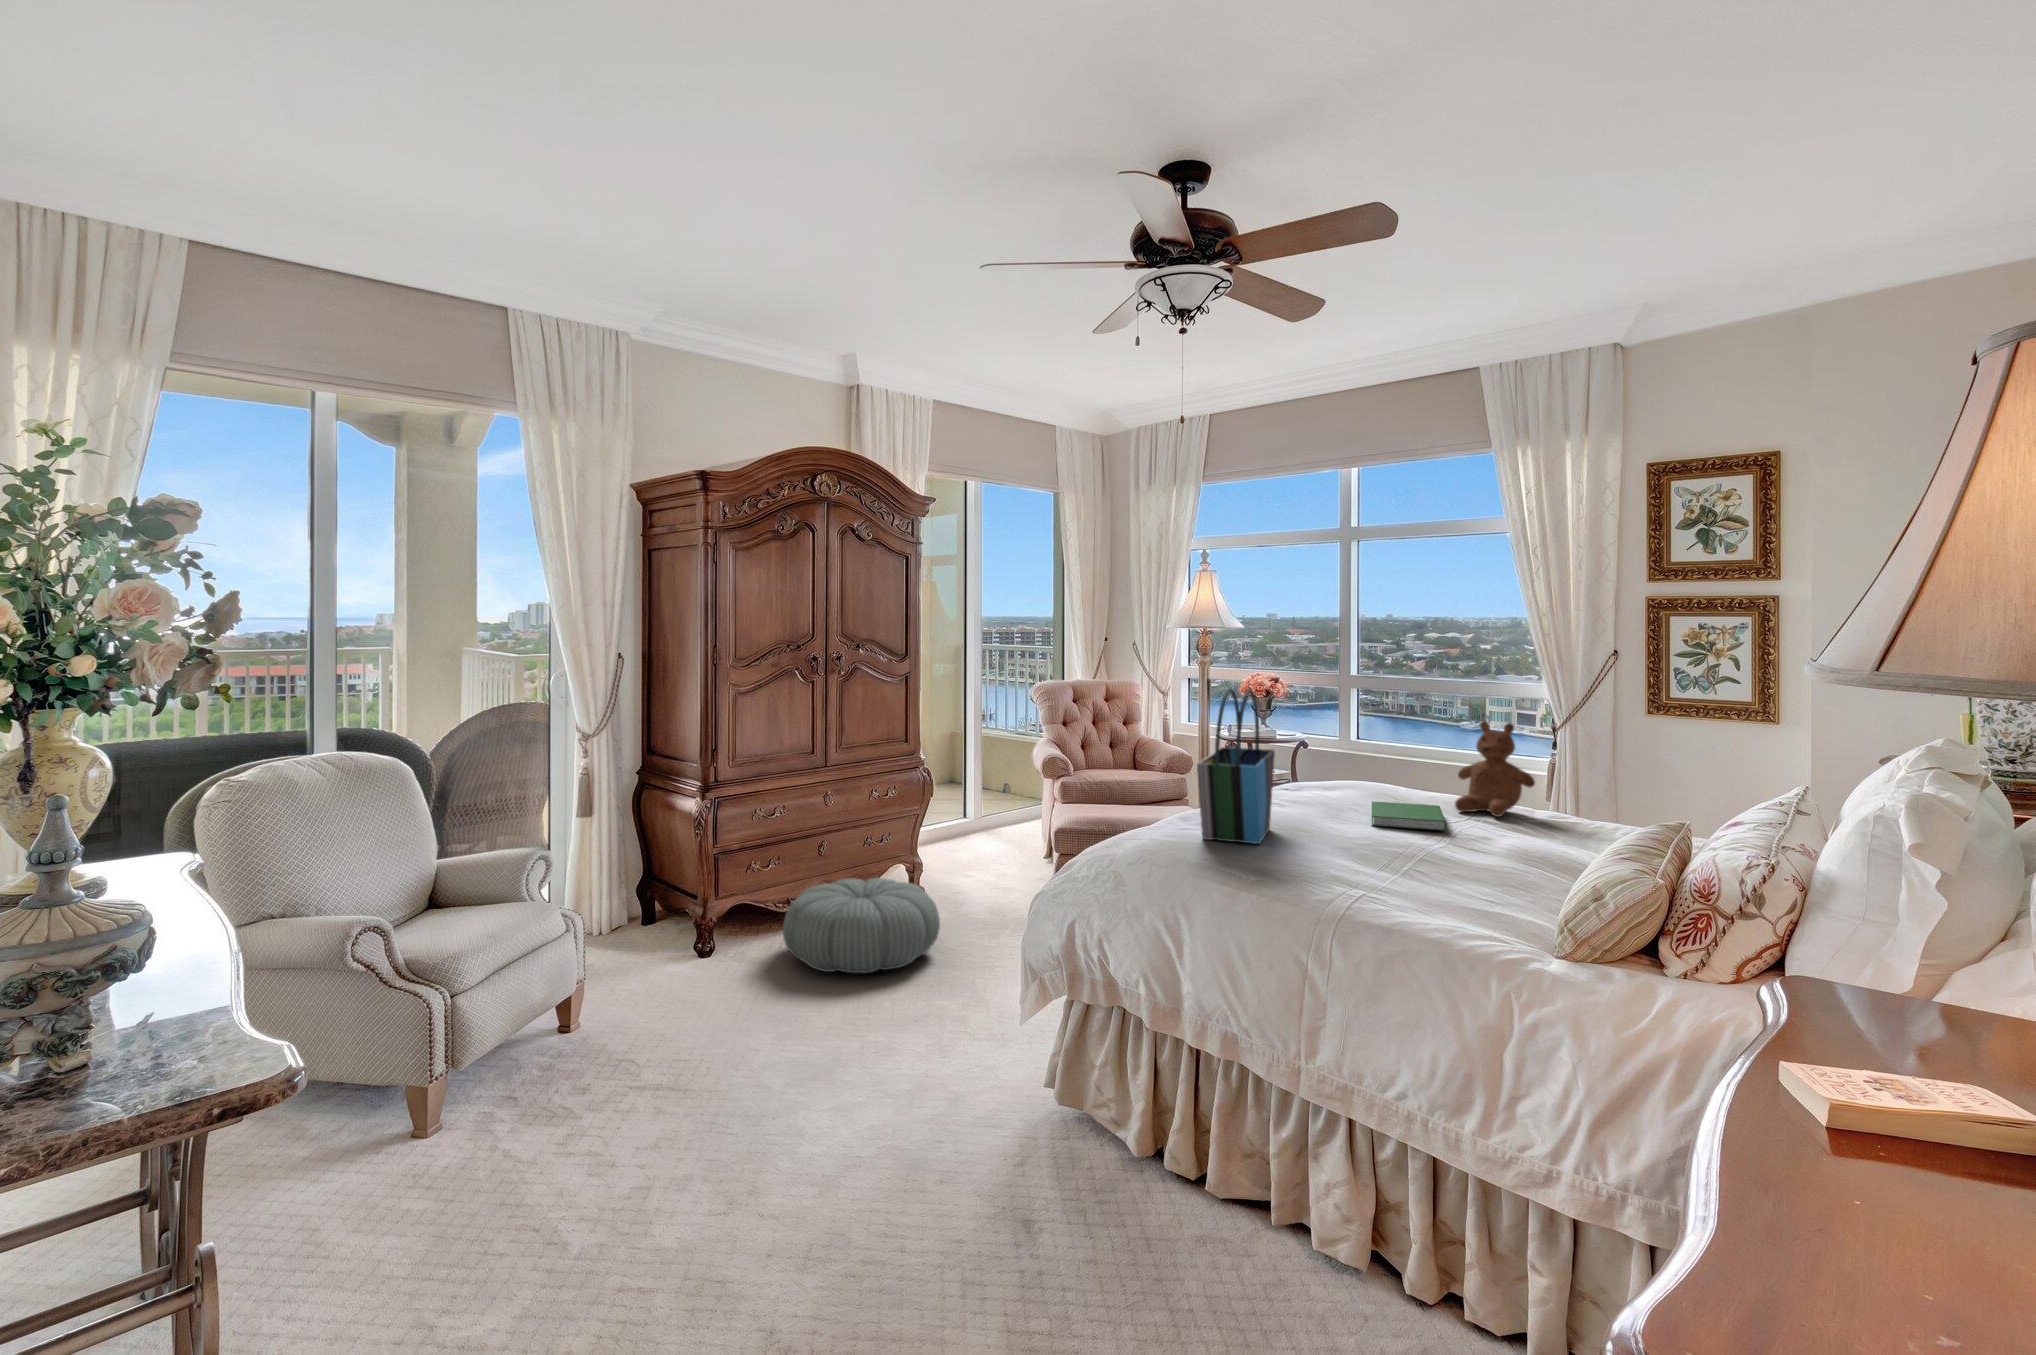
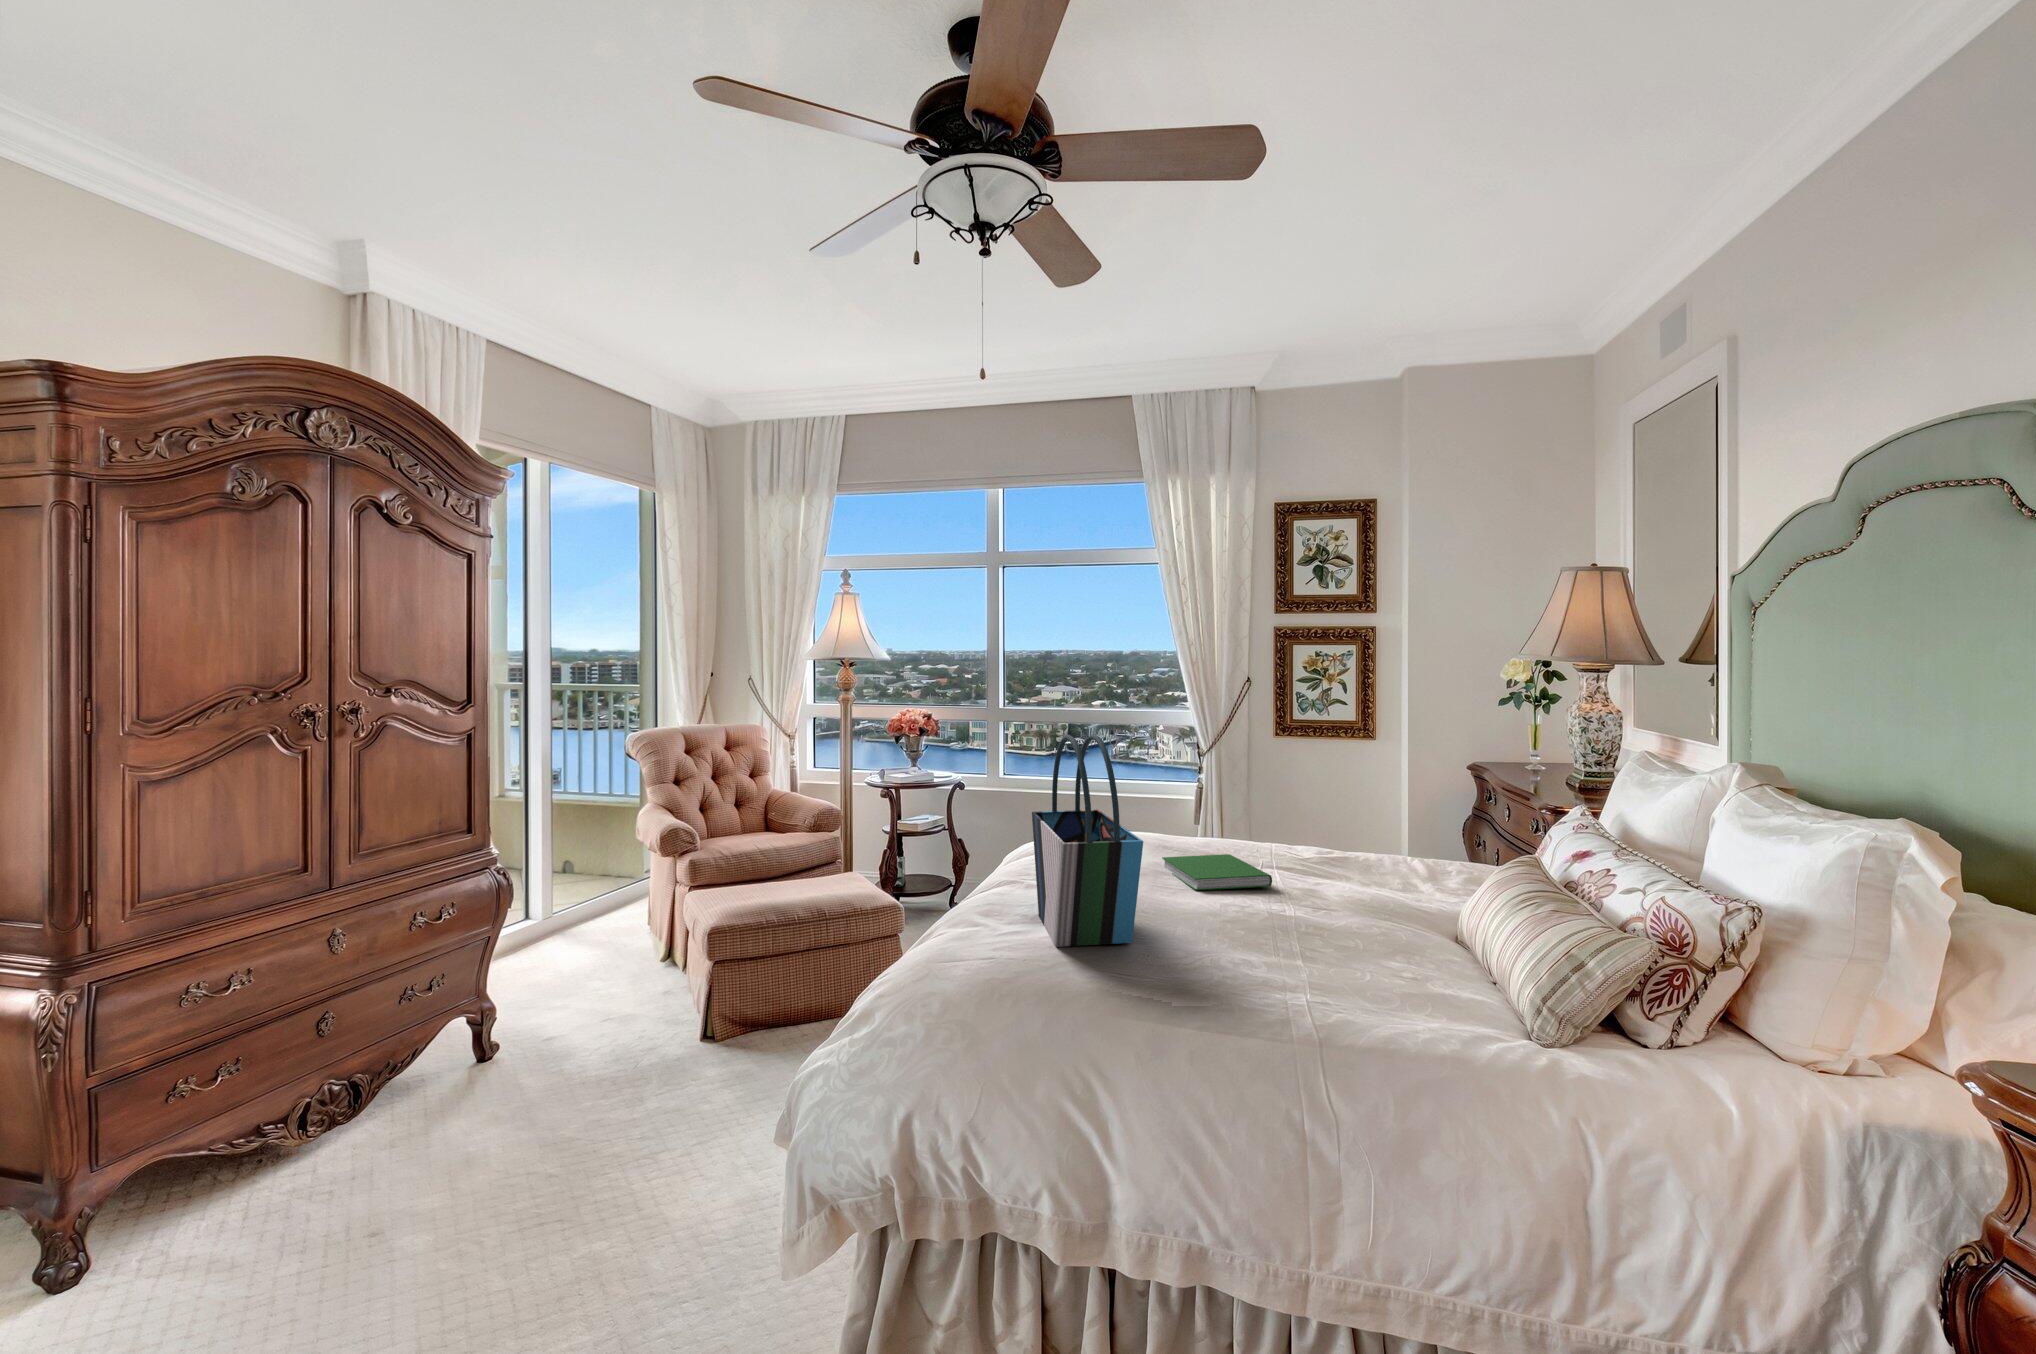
teddy bear: present [1455,722,1535,817] -> none [1224,756,1306,860]
pouf: present [783,878,940,973] -> none [258,1051,559,1248]

